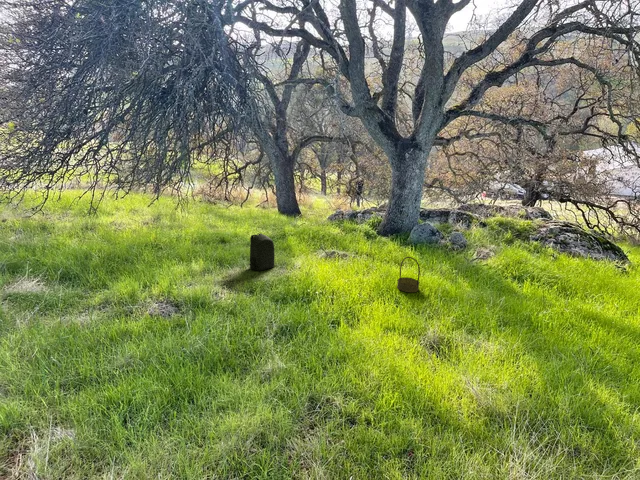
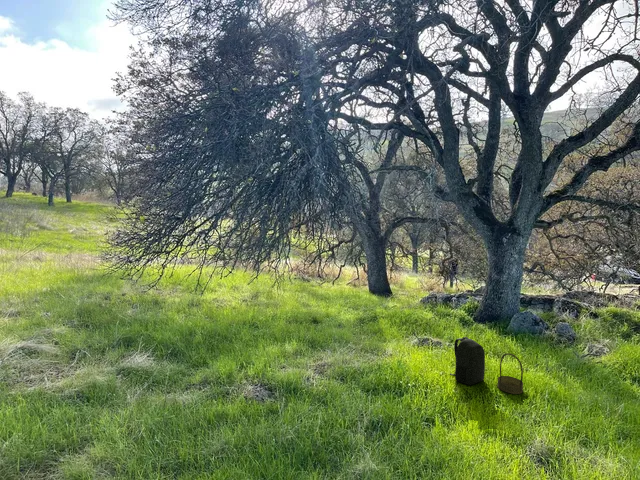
backpack: present [249,233,275,271] -> present [453,337,485,385]

